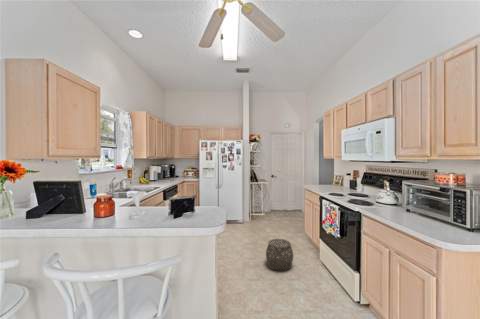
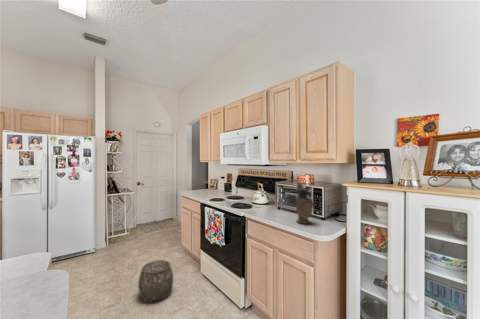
ceramic pitcher: none [420,181,447,229] -> present [296,183,313,224]

